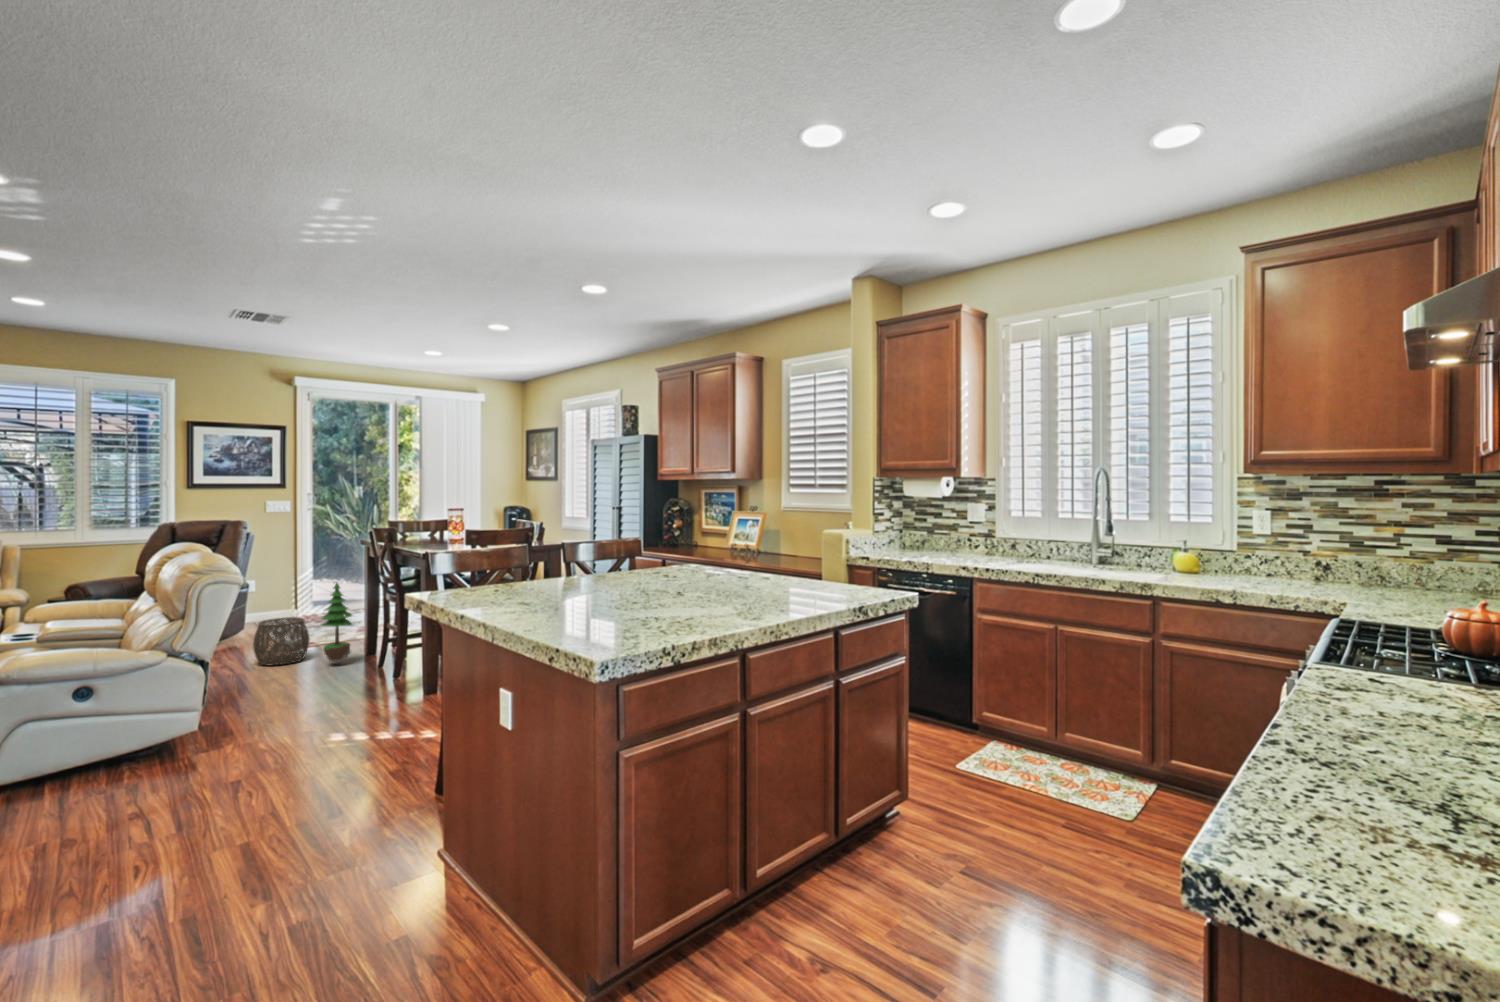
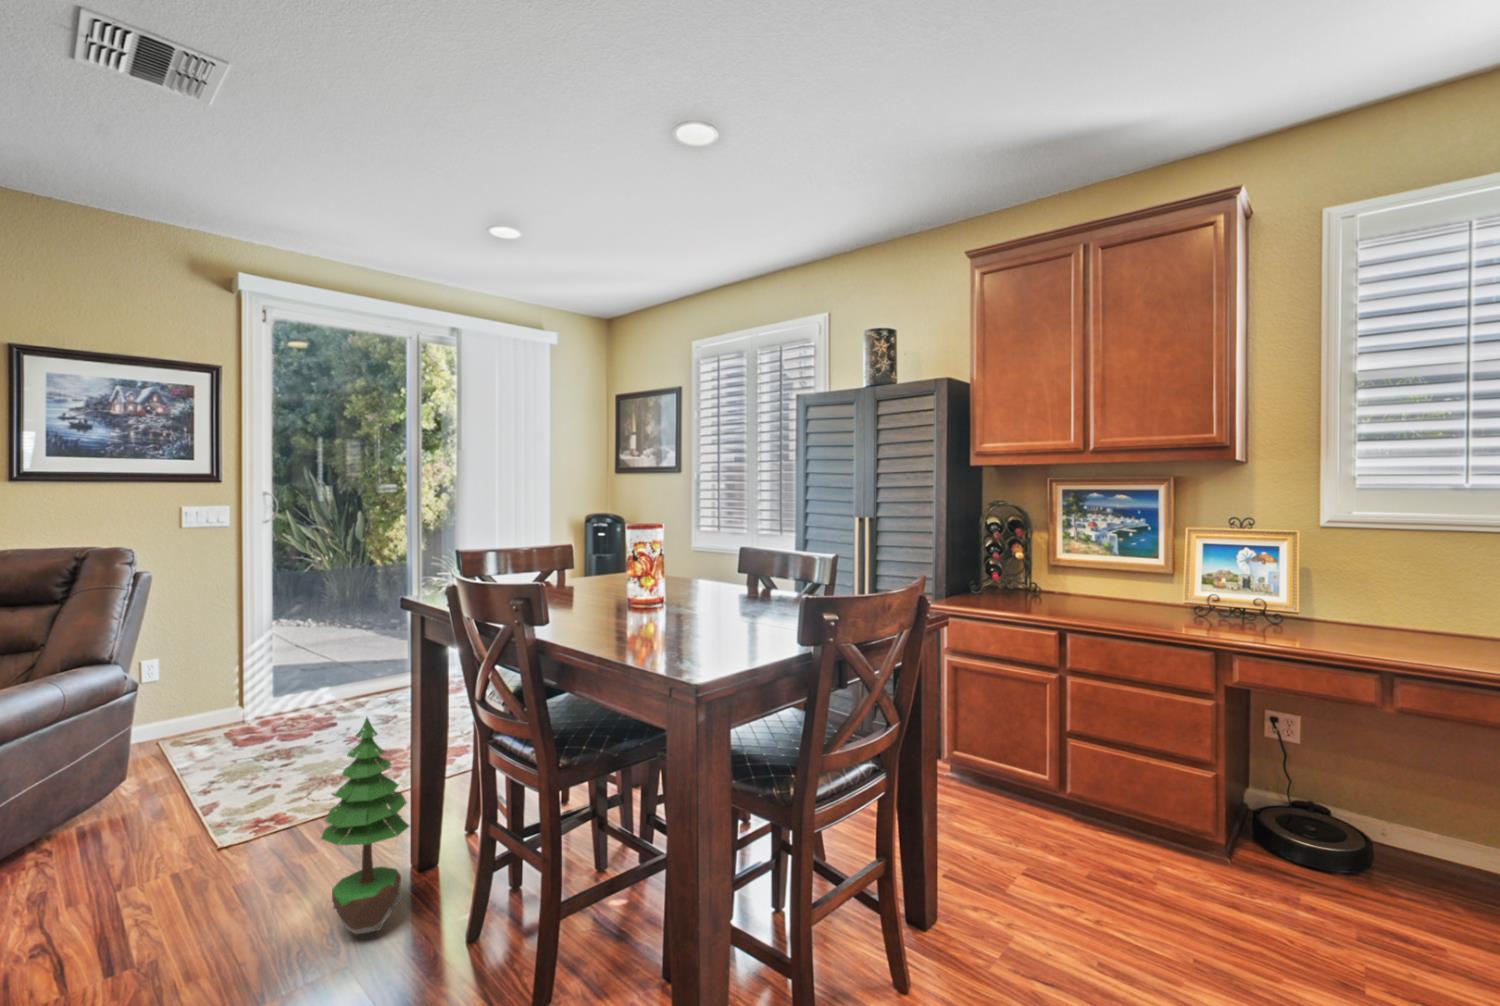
woven basket: present [253,617,309,665] -> none [133,794,288,948]

